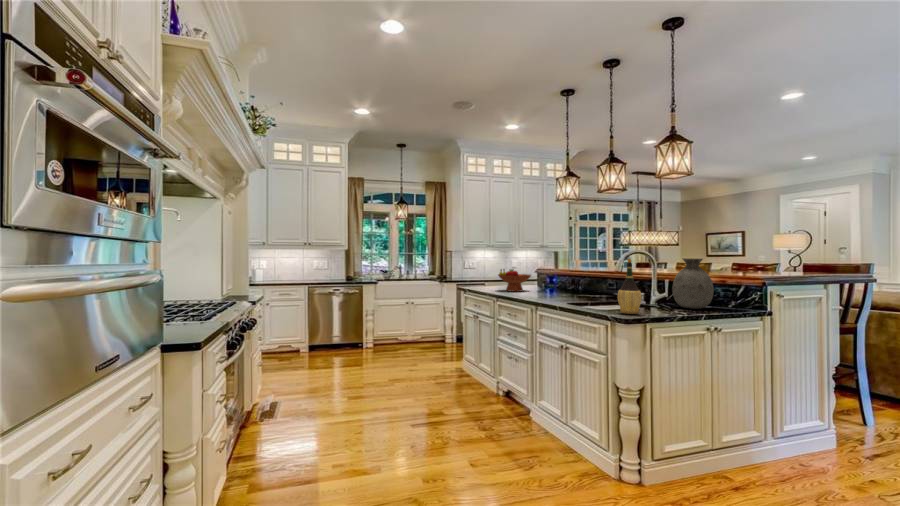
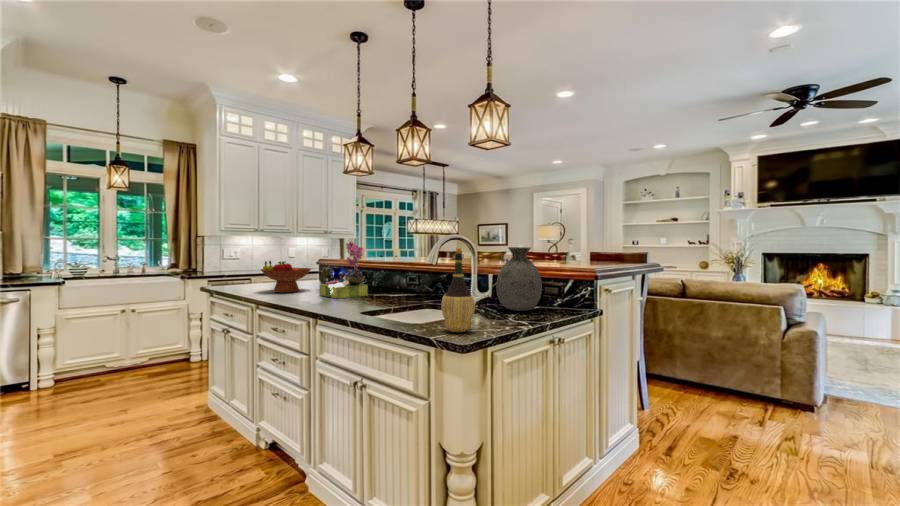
flower arrangement: none [538,253,573,296] -> present [320,241,368,299]

